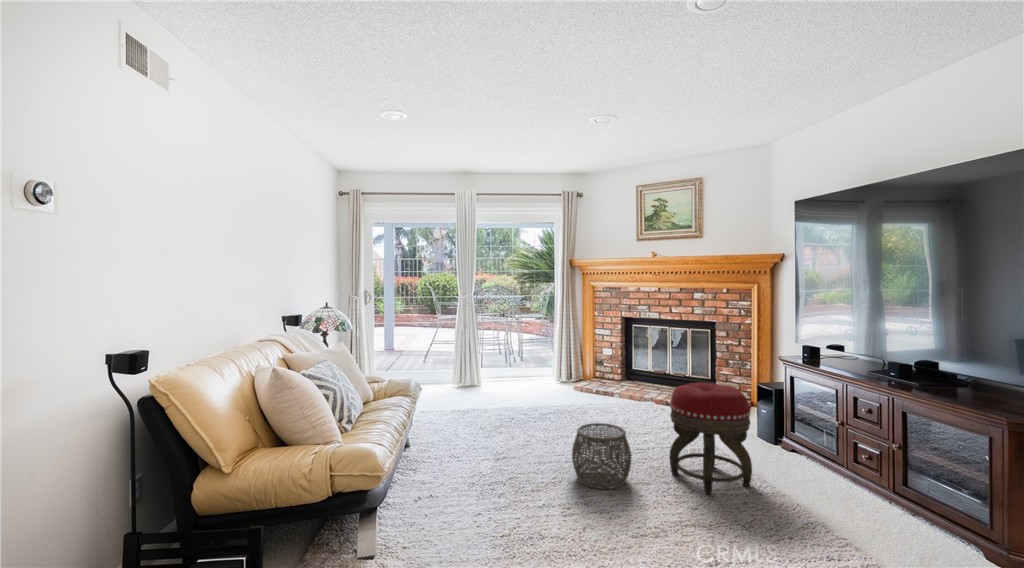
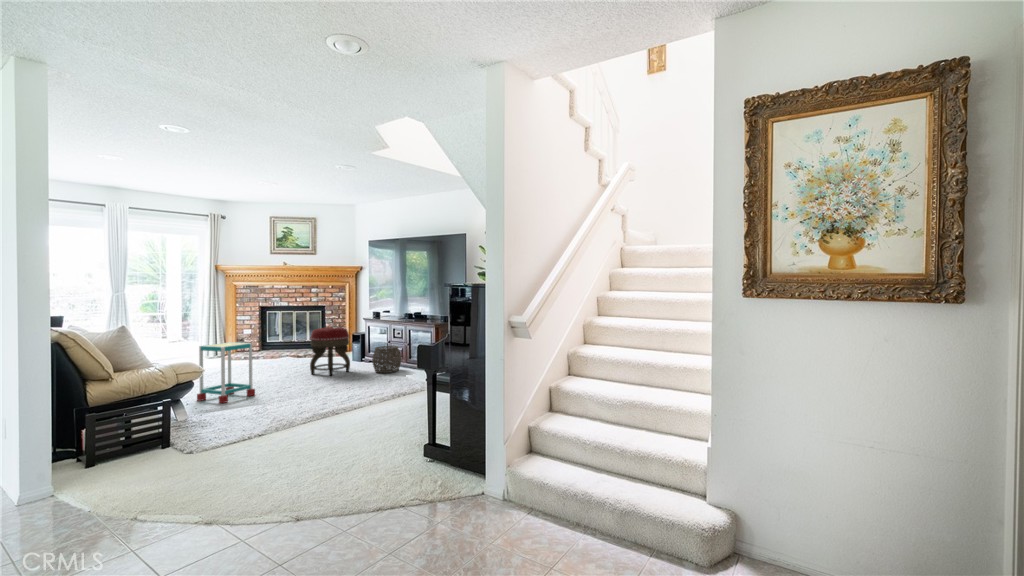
side table: none [458,409,542,545] -> present [197,342,255,403]
woven basket: present [572,423,632,490] -> present [372,346,401,373]

